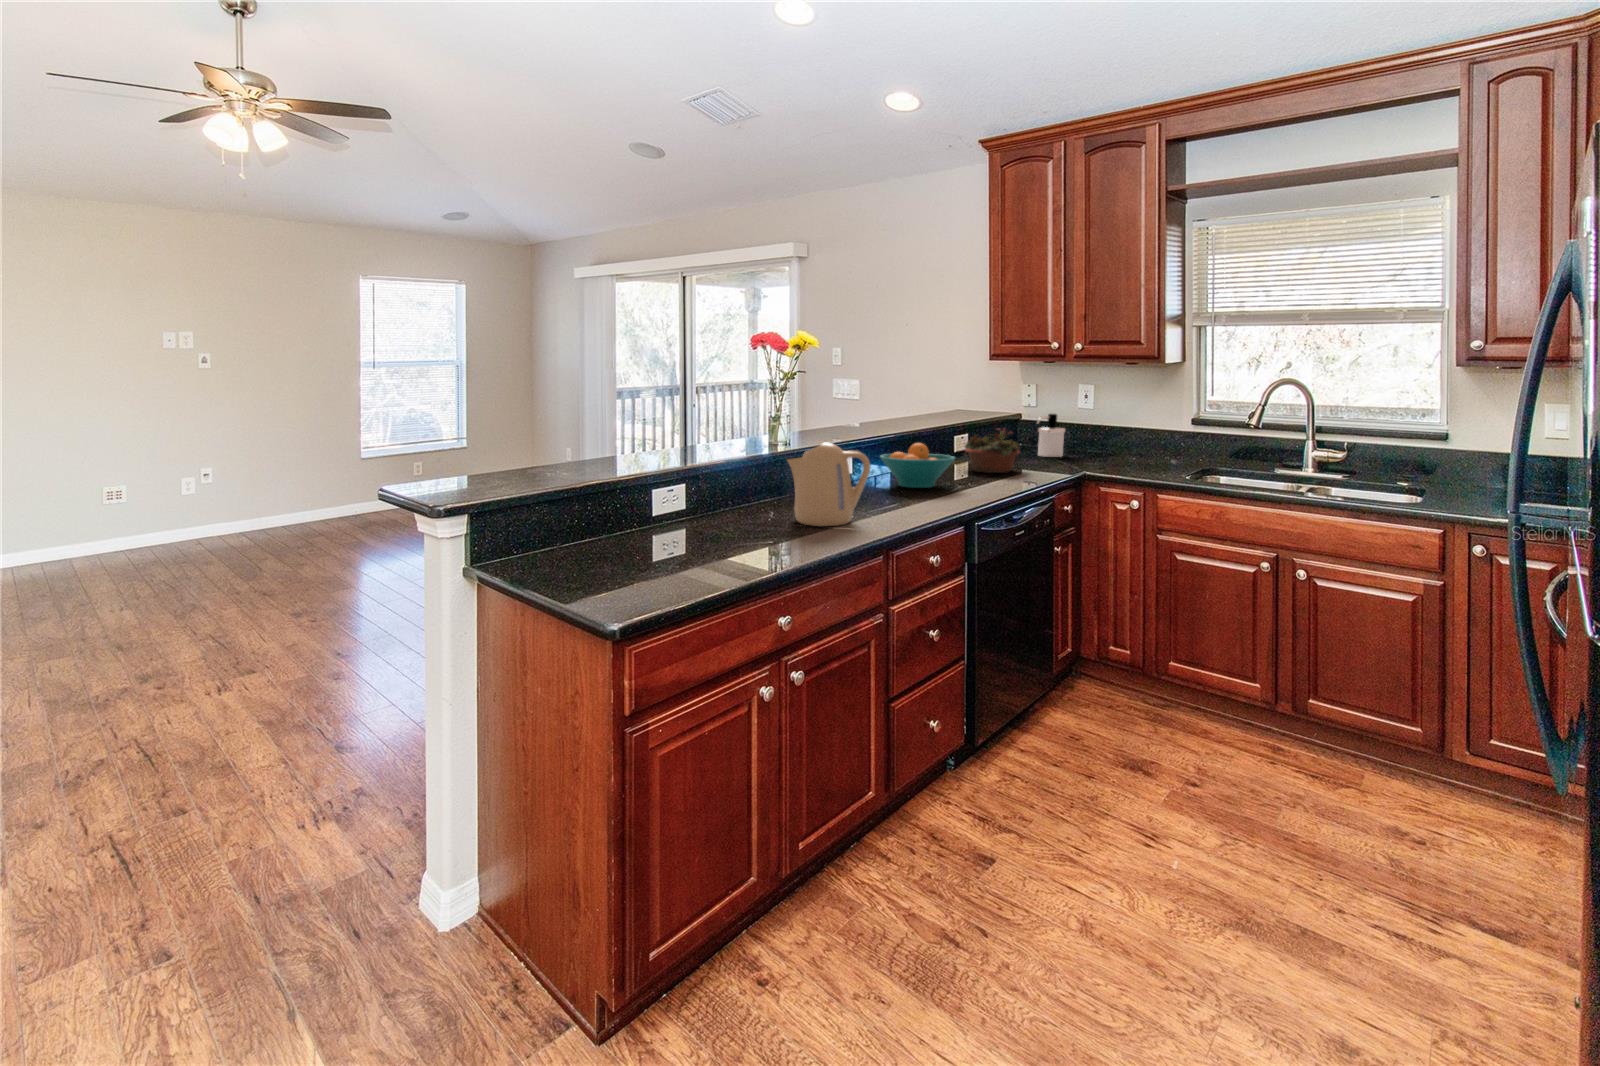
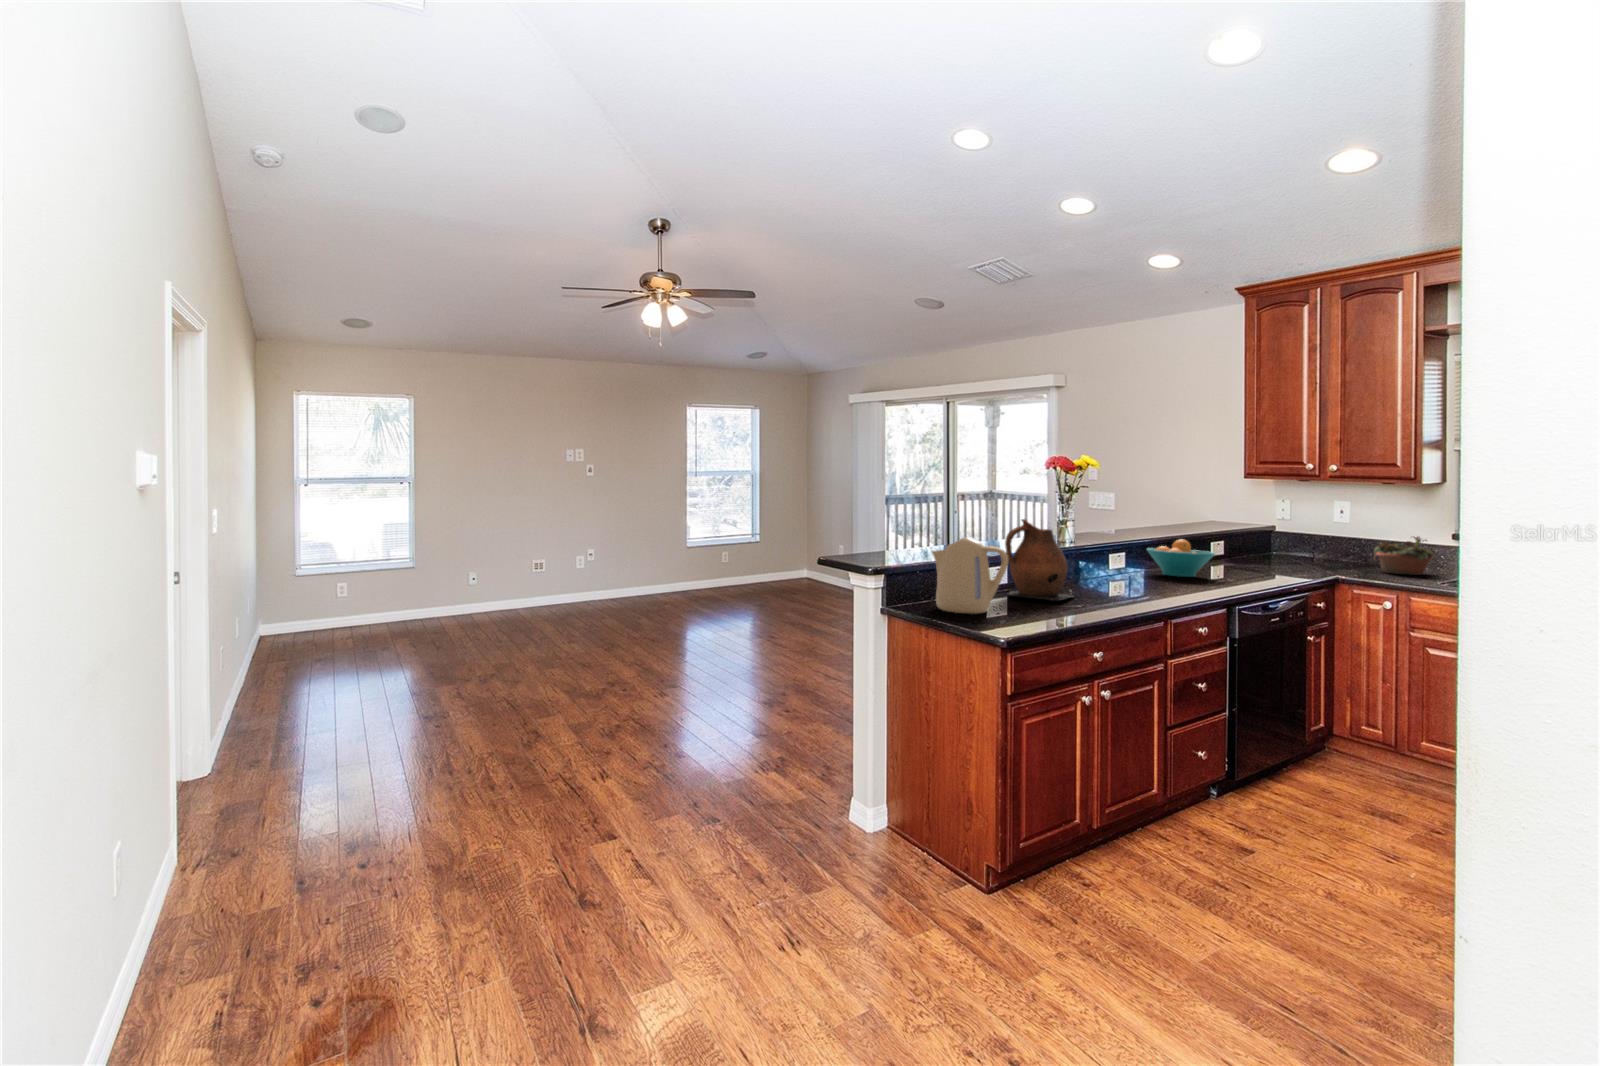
soap dispenser: present [1037,414,1065,457] -> none [1291,525,1320,564]
succulent planter: present [965,428,1020,473] -> present [1374,536,1433,575]
ceramic pitcher: none [686,436,783,548] -> present [1005,519,1074,601]
kettle: present [787,442,870,526] -> present [932,537,1008,614]

